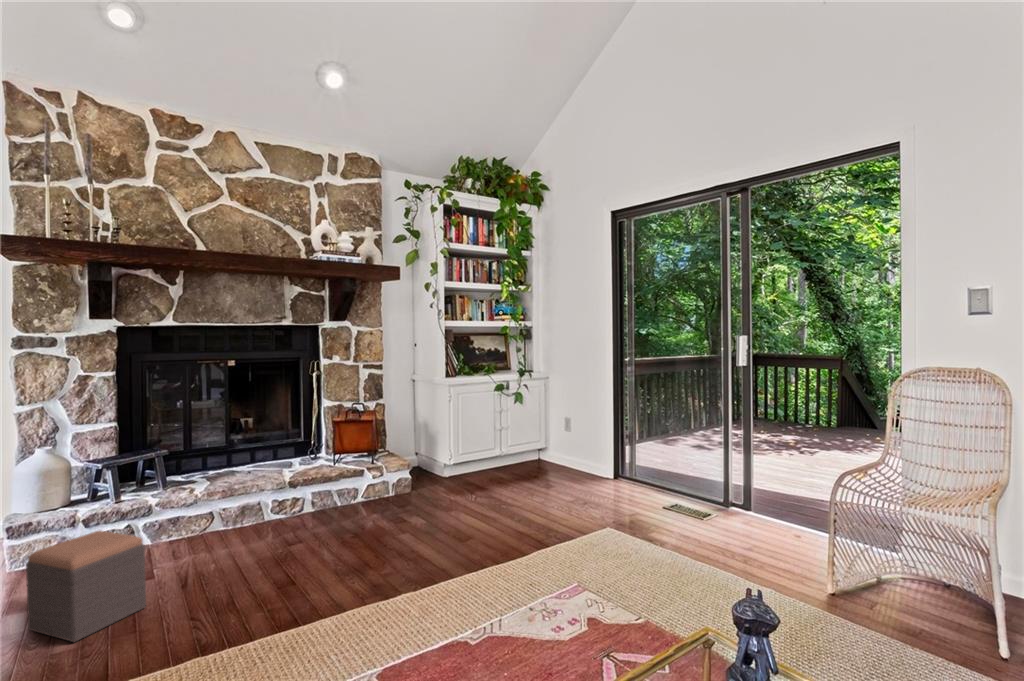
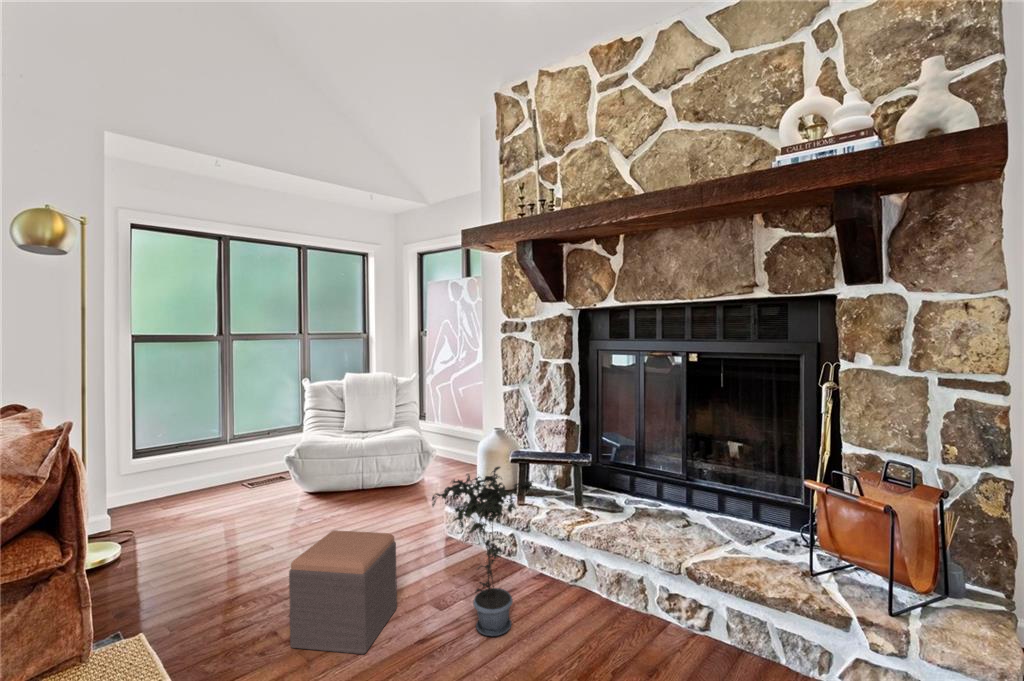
potted plant: none [165,441,225,566] -> present [432,467,542,636]

